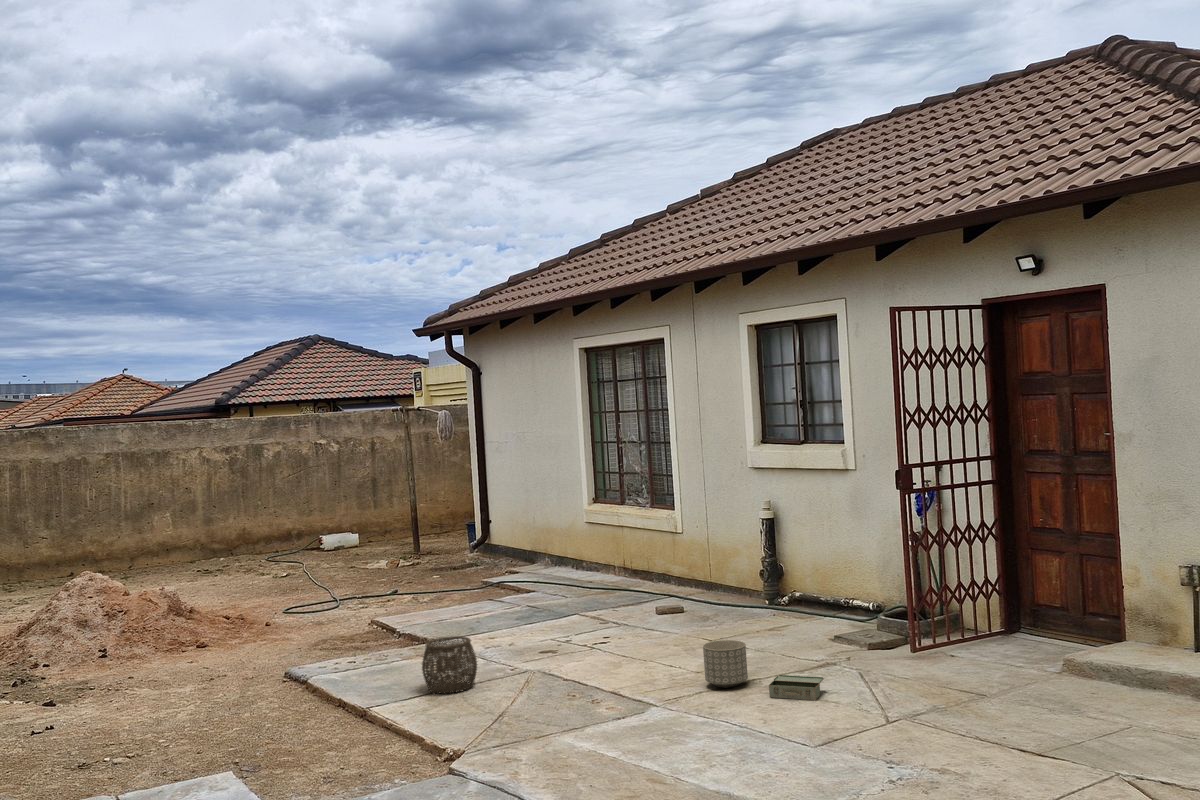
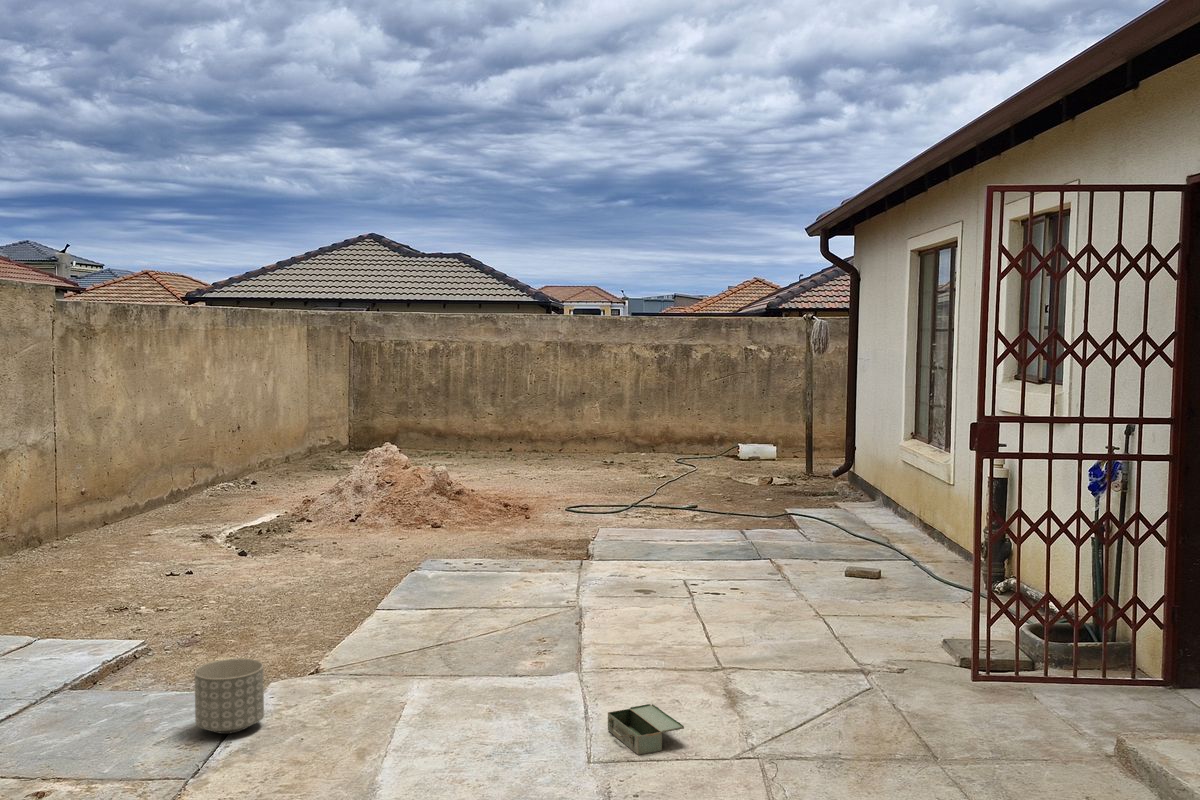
woven basket: present [422,636,477,694] -> none [399,557,462,621]
planter: present [703,640,748,688] -> present [194,659,264,734]

